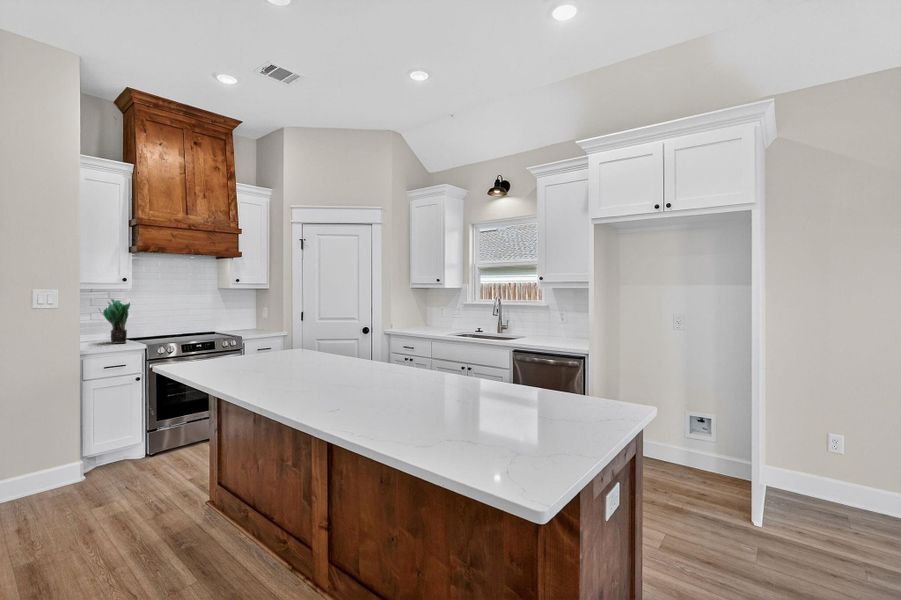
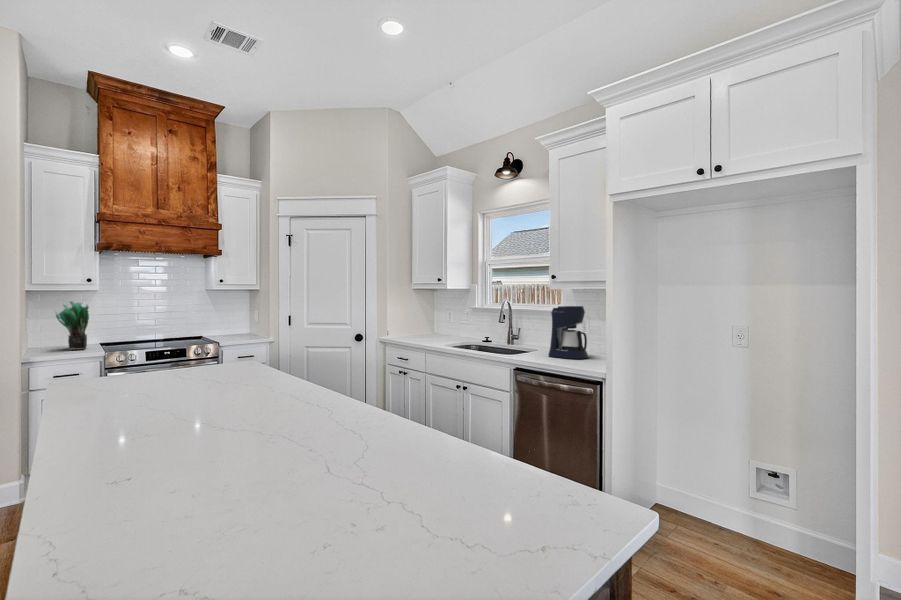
coffee maker: none [537,301,568,342] -> present [548,306,589,359]

